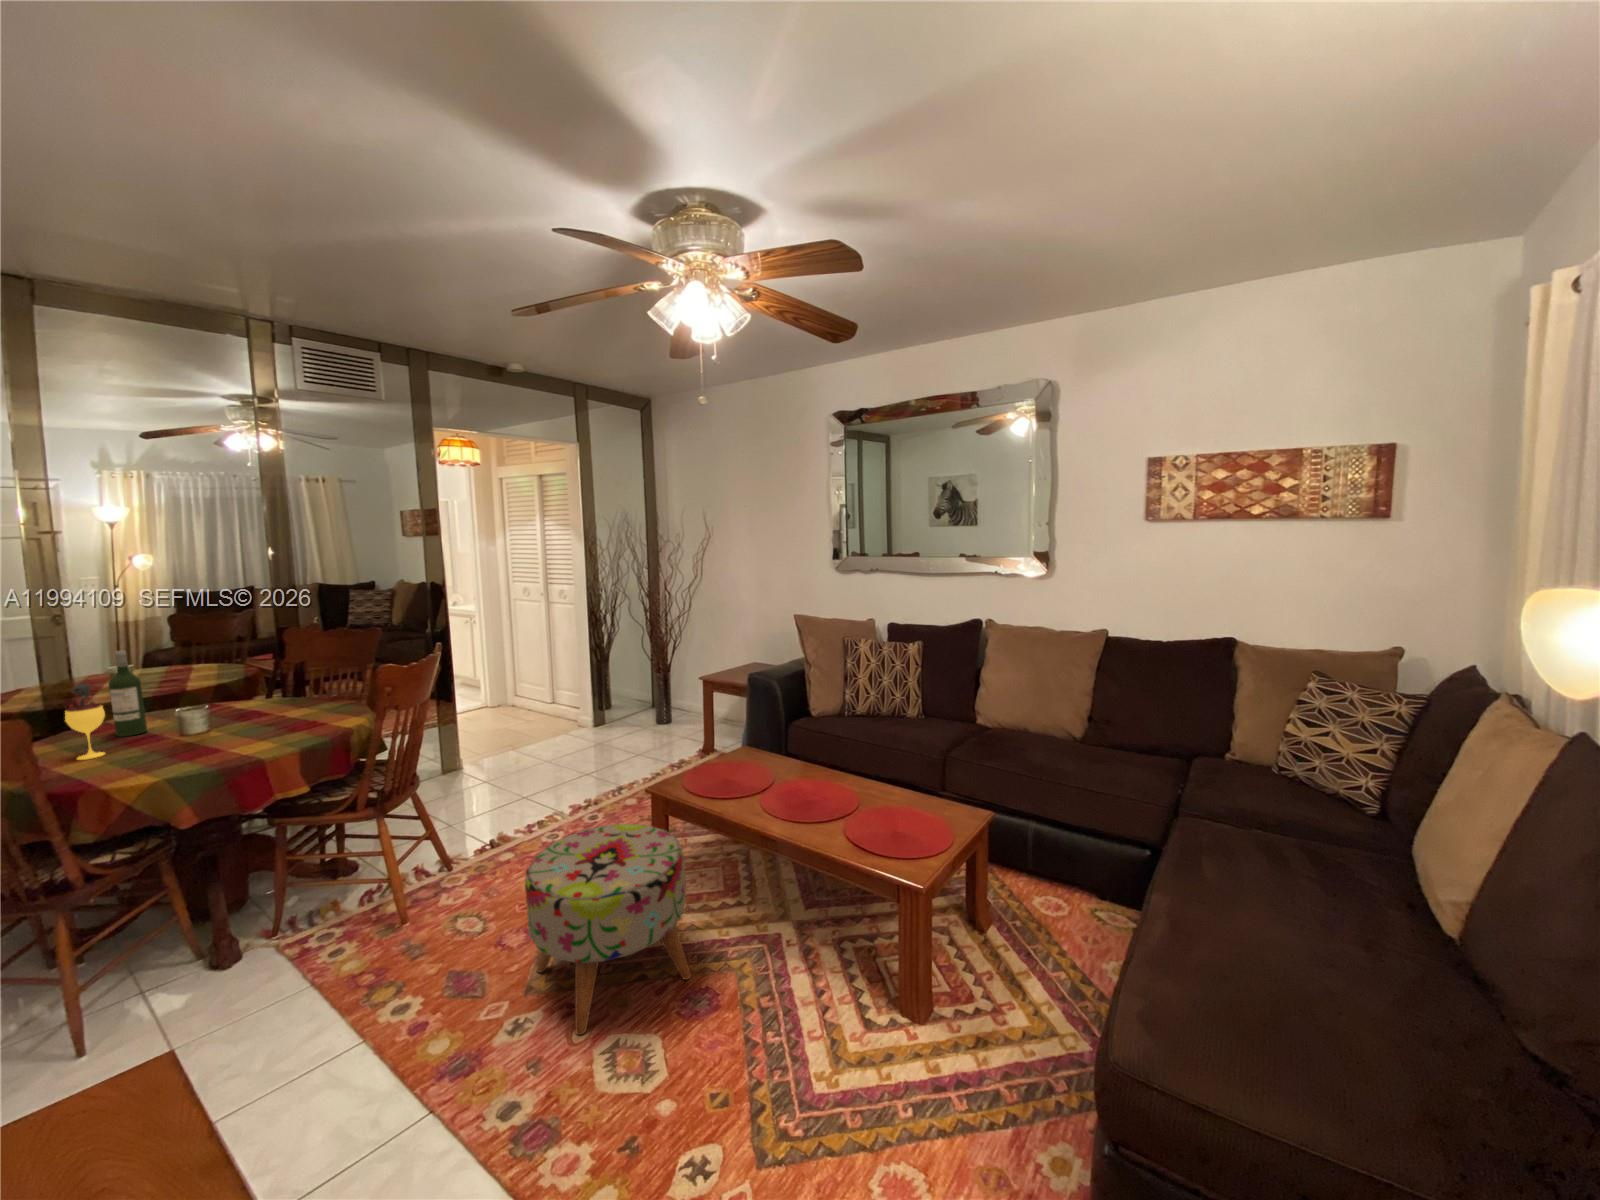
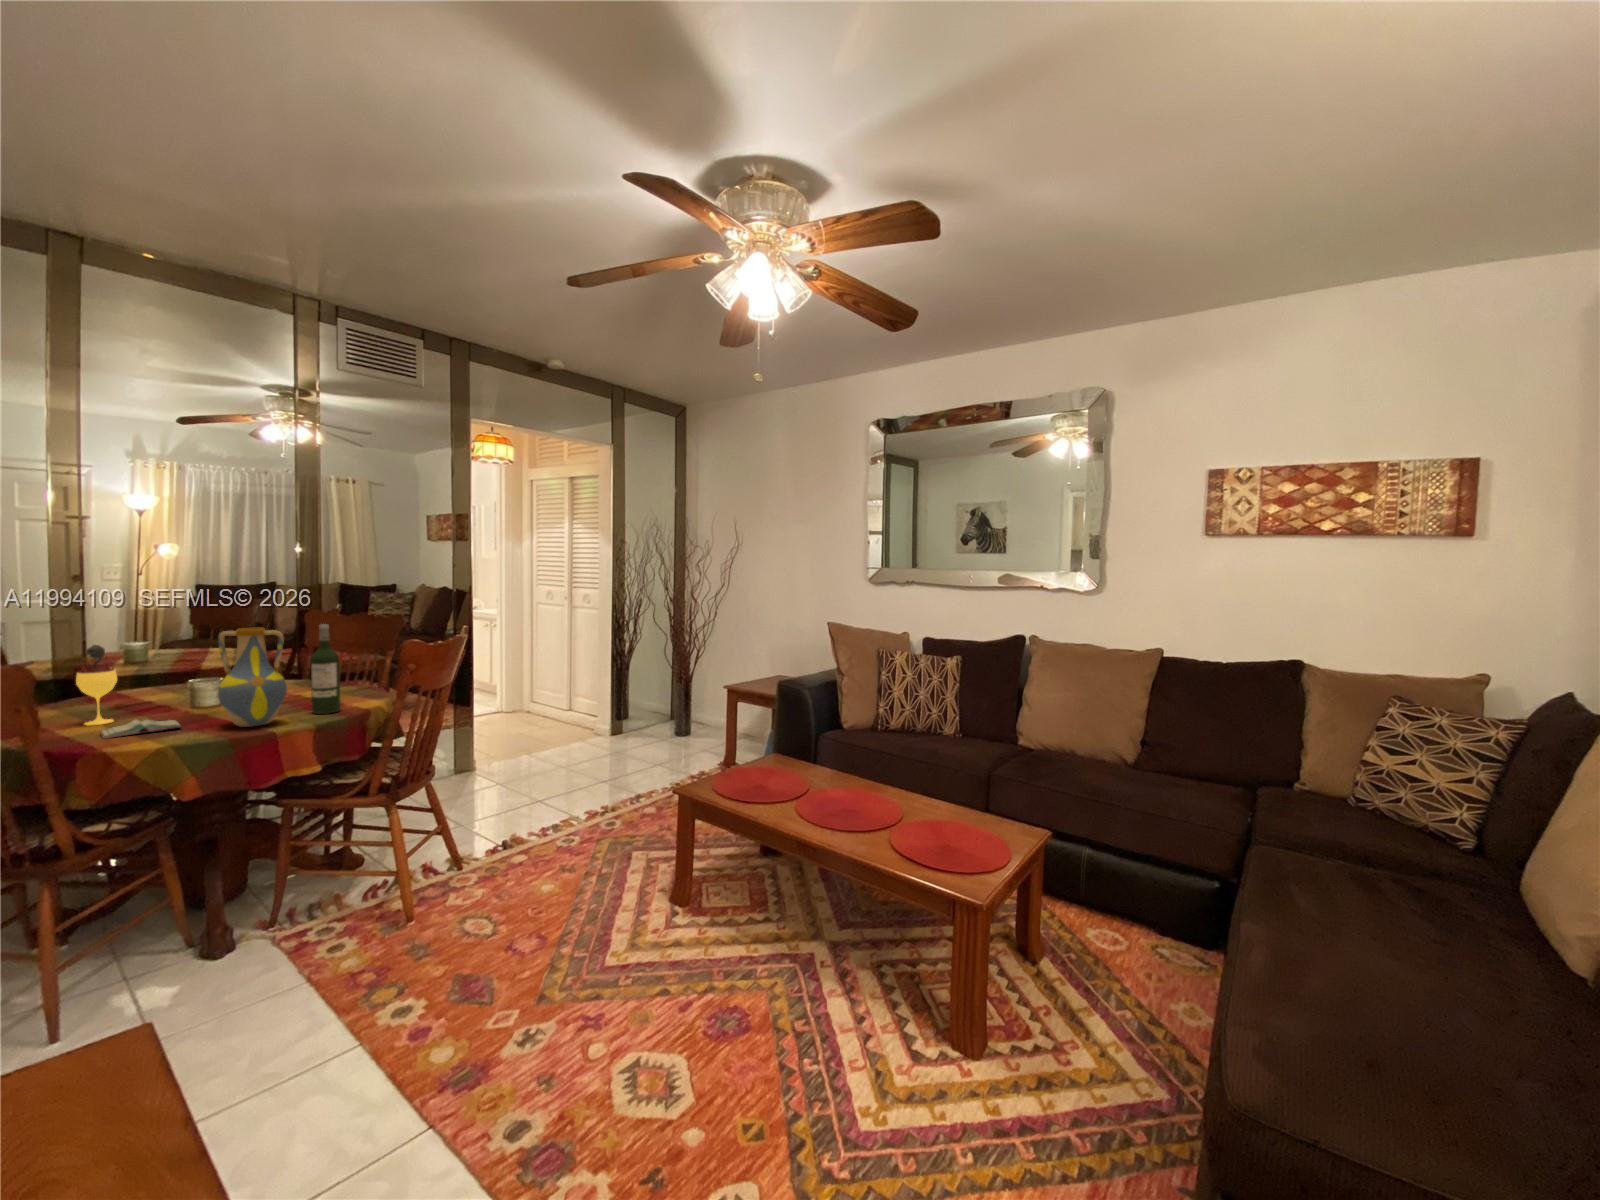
wine bottle: present [109,650,147,737] -> present [311,624,341,714]
vase: none [199,659,269,754] -> present [218,627,287,727]
book: none [93,751,171,774] -> present [100,720,181,739]
ottoman: present [525,824,691,1035] -> none [546,824,718,1051]

